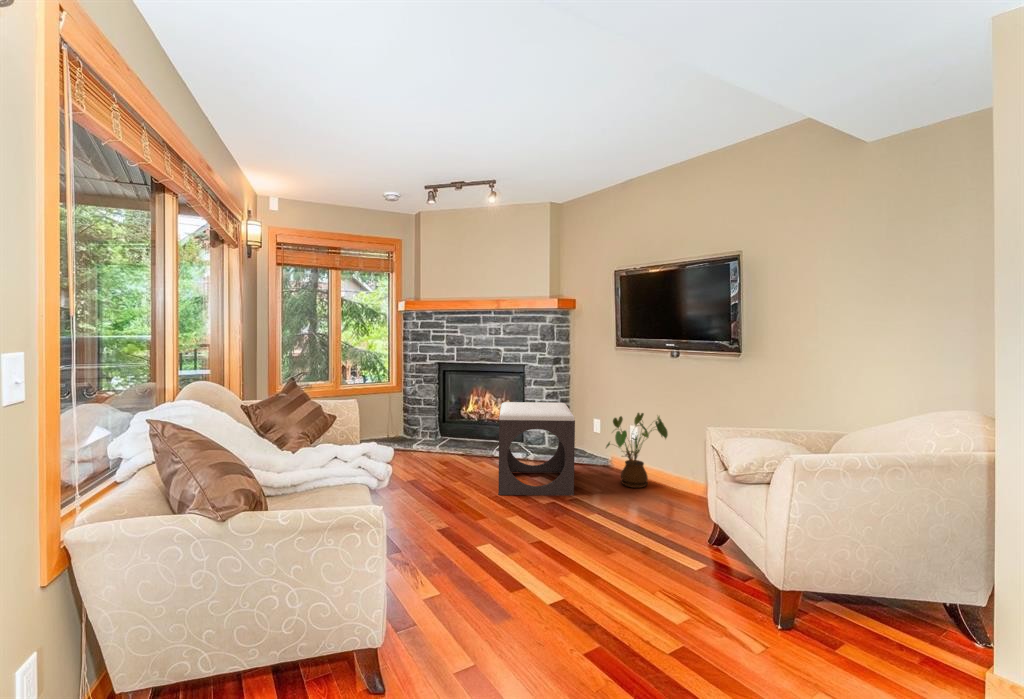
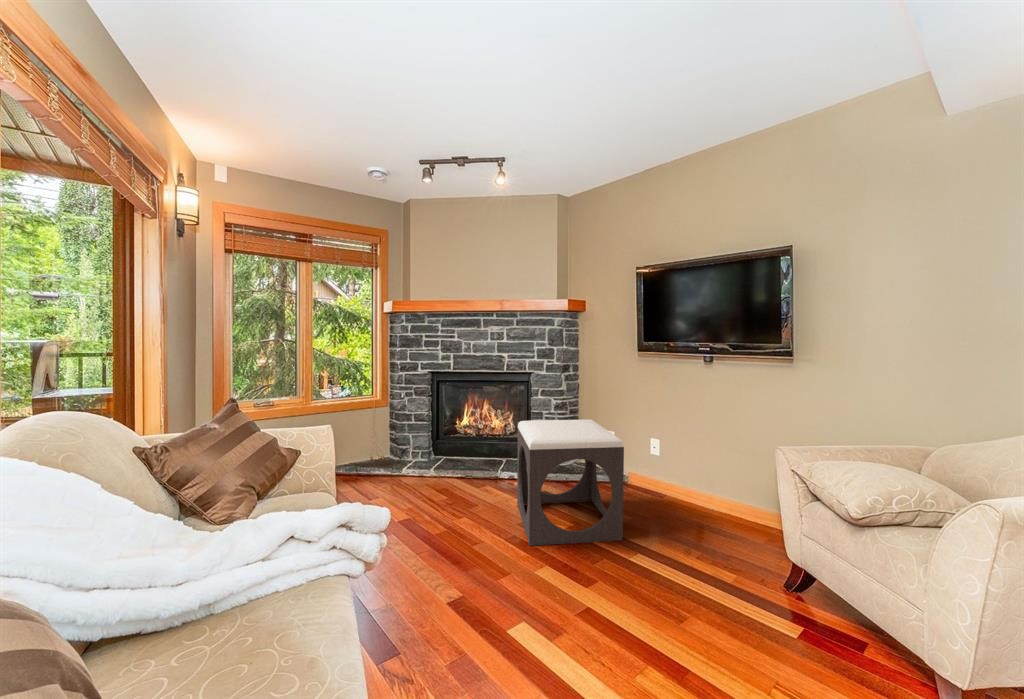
house plant: present [606,413,668,488] -> none [648,430,728,522]

